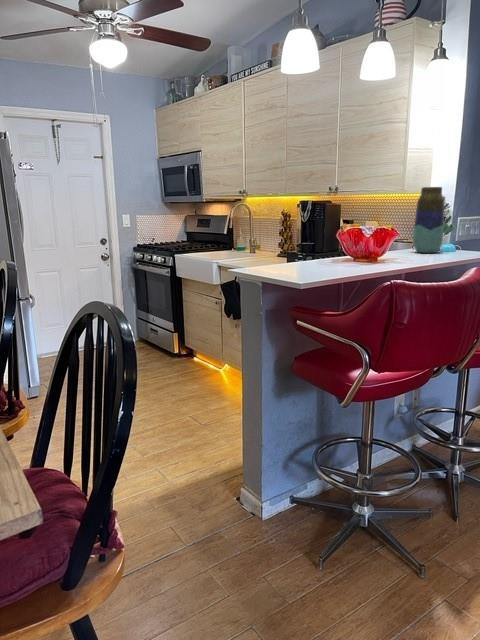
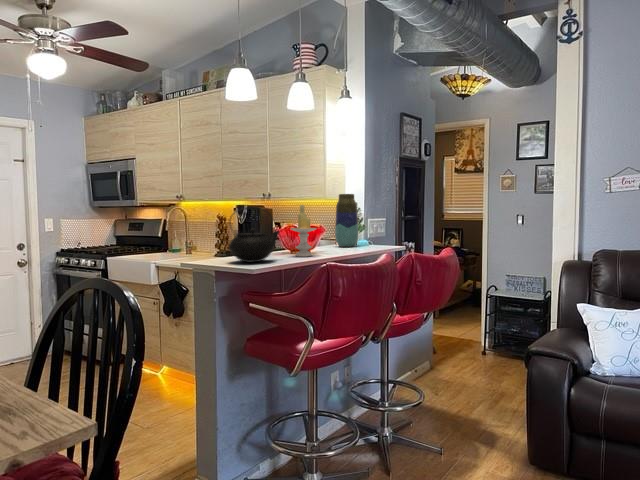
candle: none [355,202,388,266] -> present [291,205,316,257]
teapot: none [280,207,341,271] -> present [229,207,279,262]

